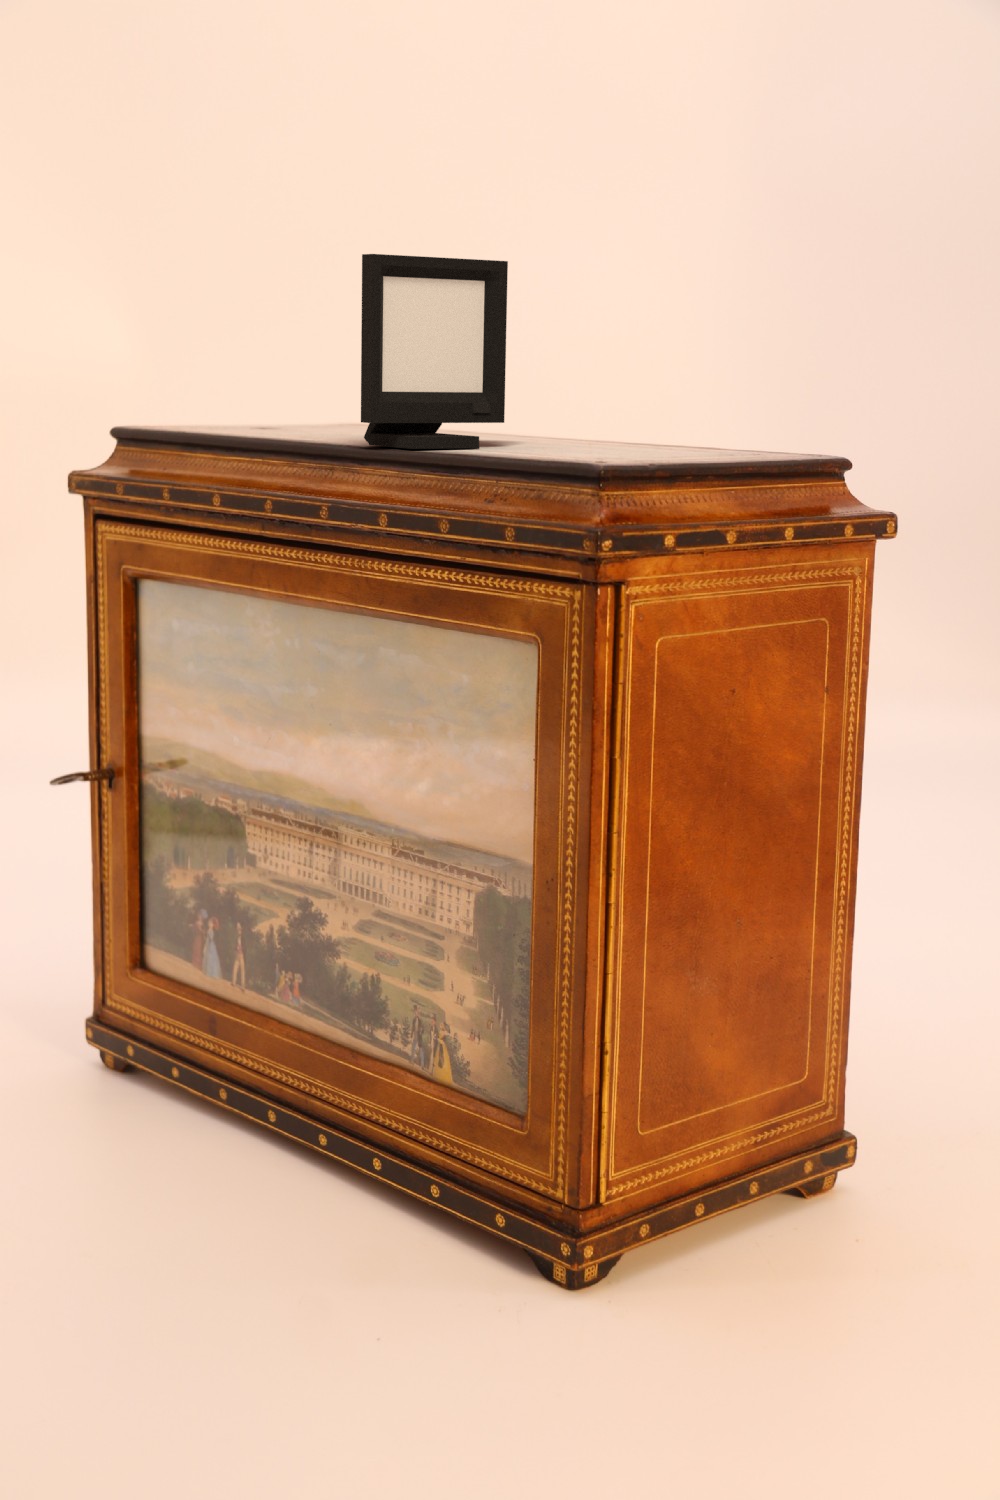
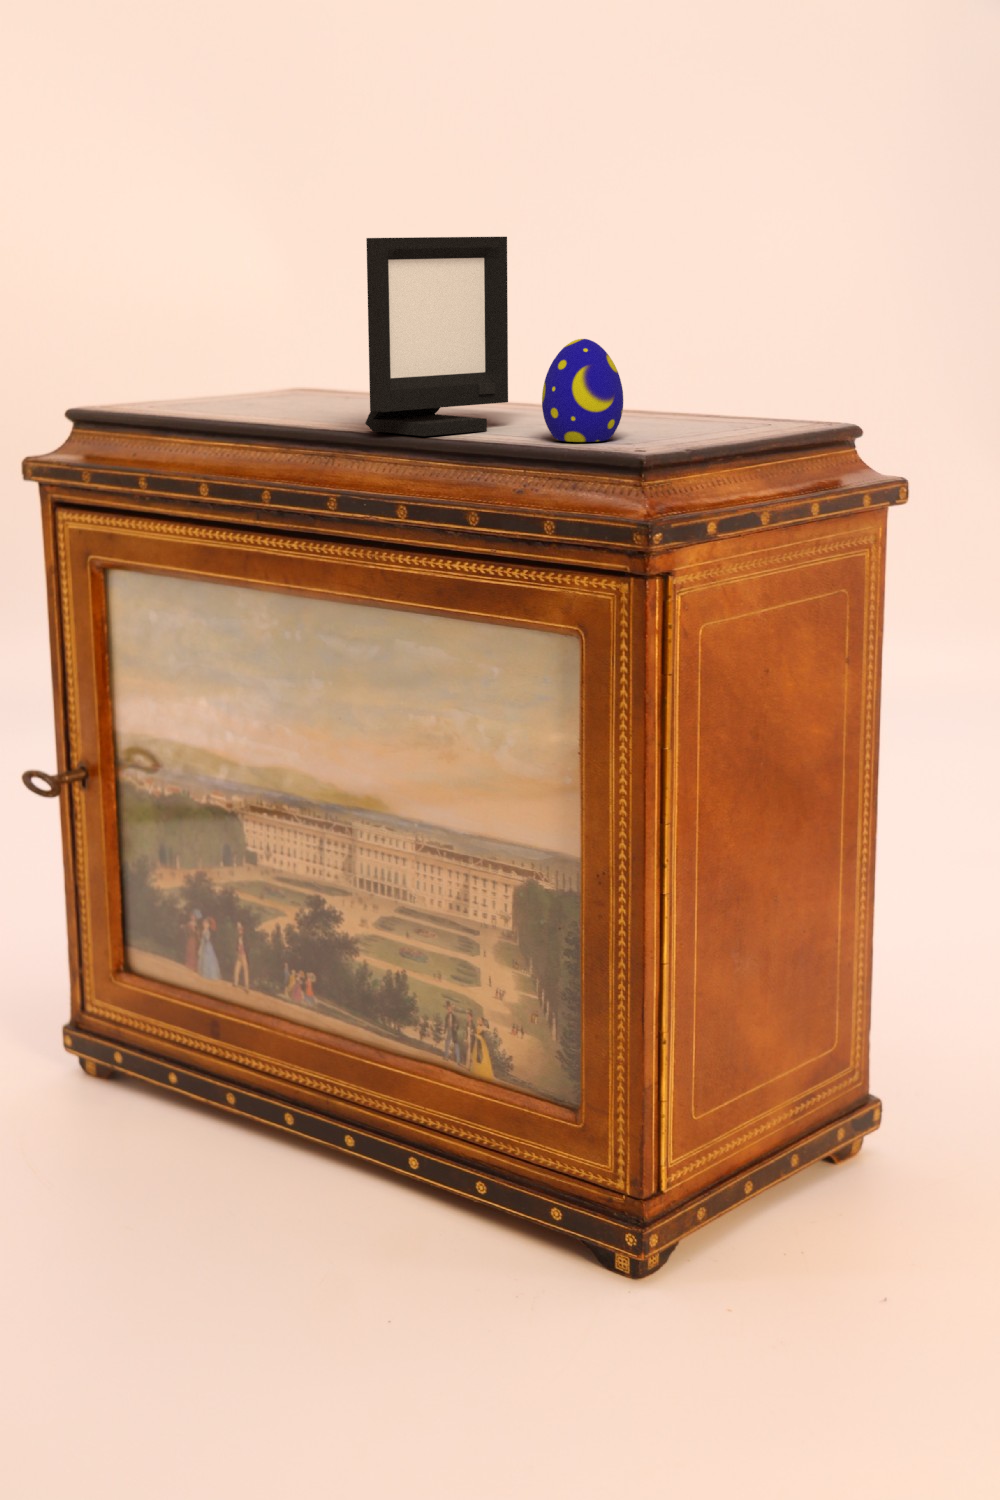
decorative egg: none [521,356,601,456] -> present [542,339,623,442]

